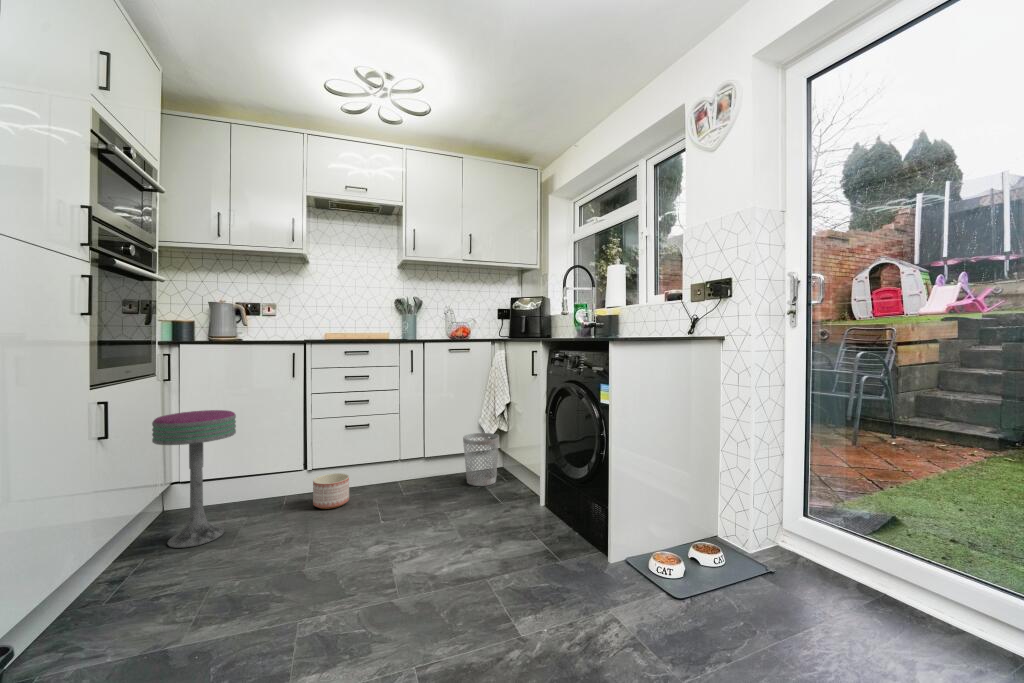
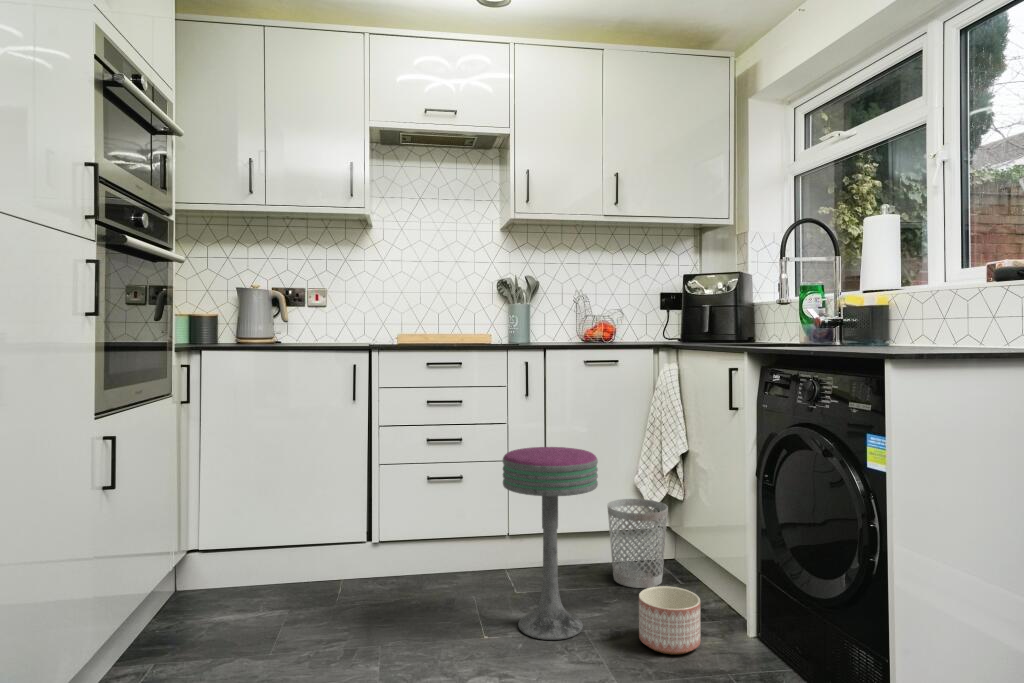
bar stool: present [152,410,236,548] -> present [503,447,598,640]
planter: present [313,473,349,509] -> present [639,586,700,654]

